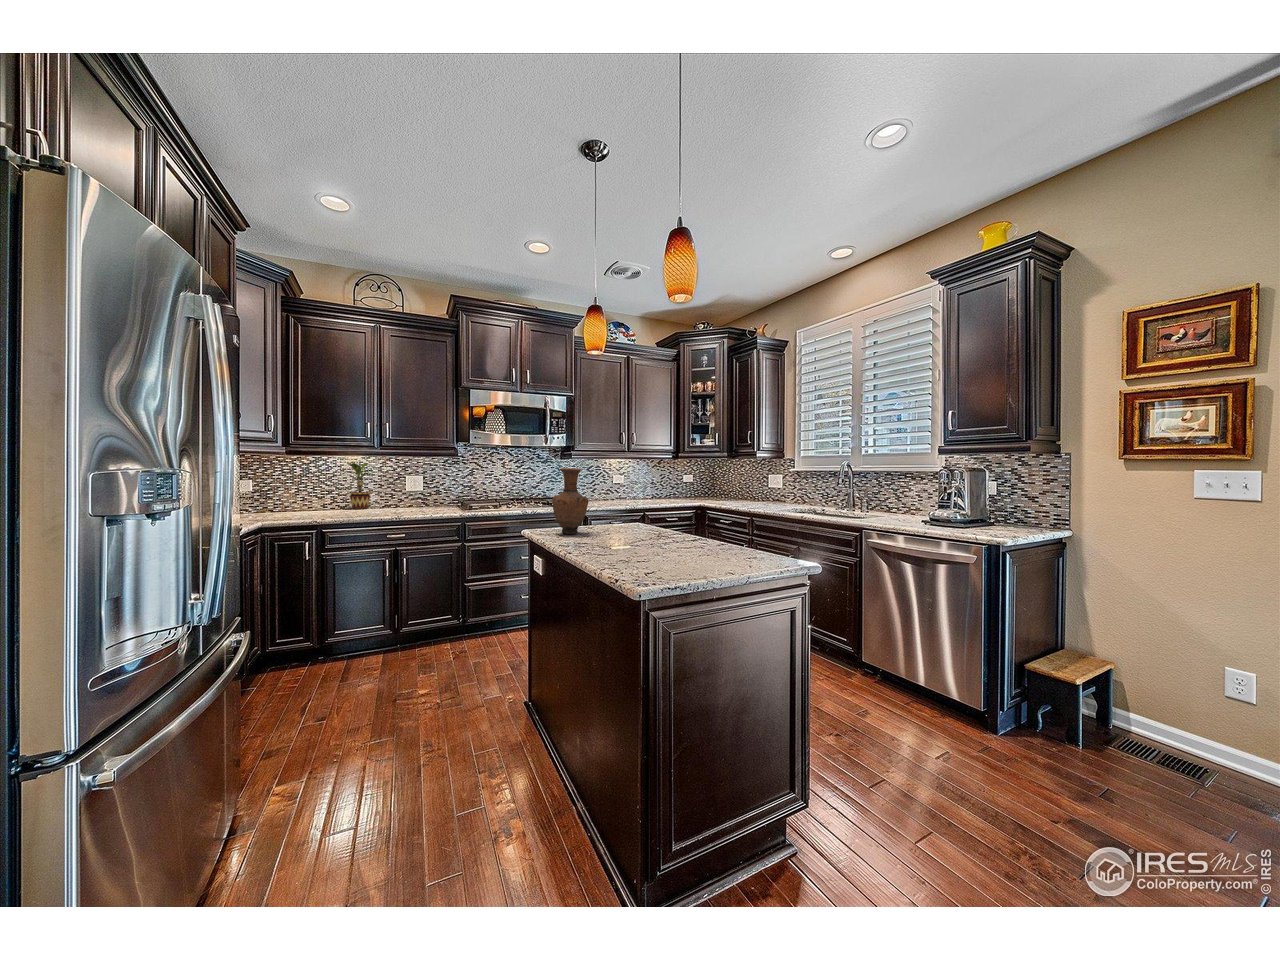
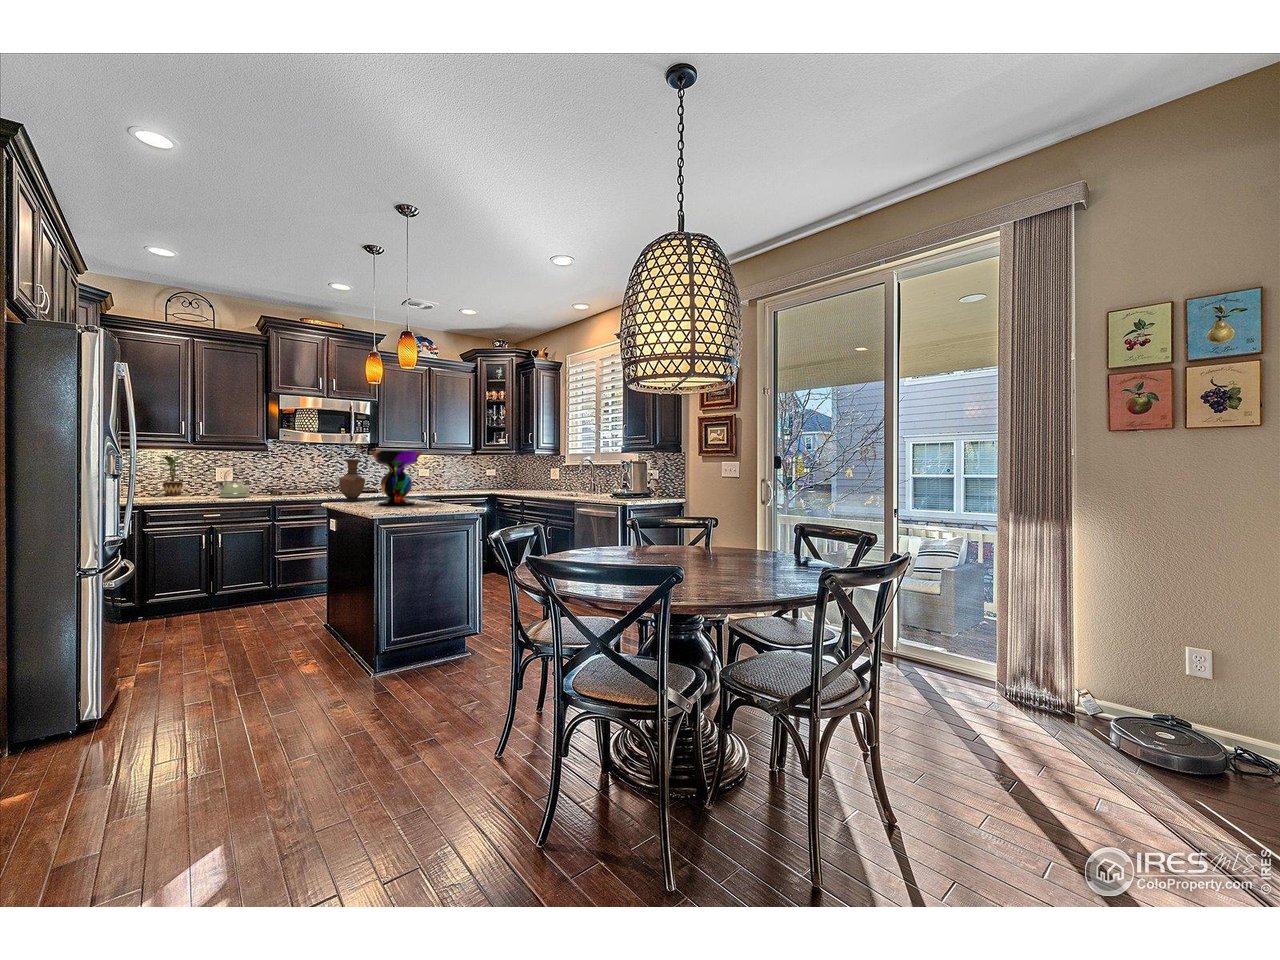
decorative bowl: none [607,455,694,553] -> present [369,451,423,506]
kettle: none [402,478,439,513] -> present [216,469,249,497]

